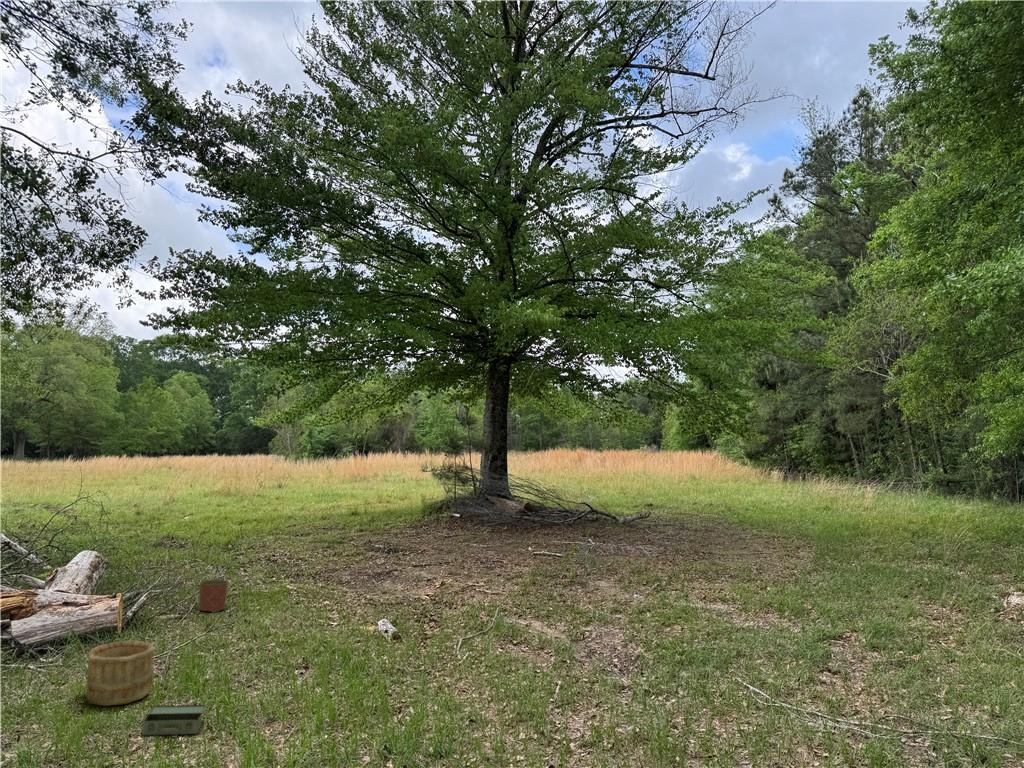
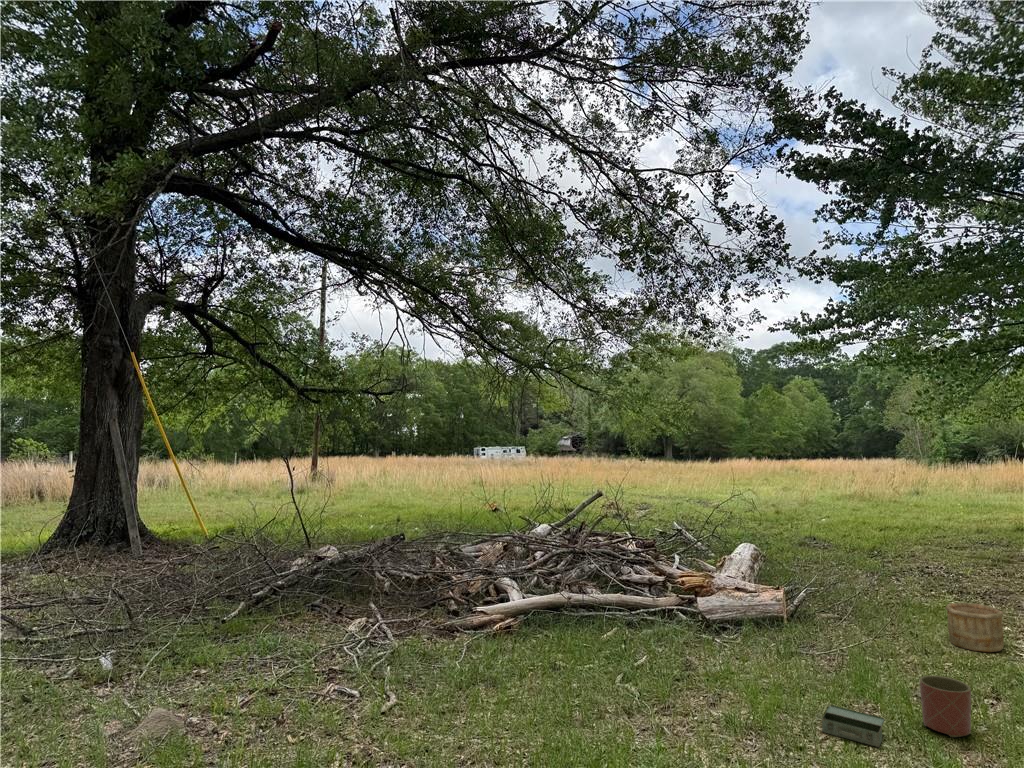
planter: present [199,579,228,612] -> present [920,675,971,737]
wooden bucket: present [87,640,155,706] -> present [945,603,1004,652]

